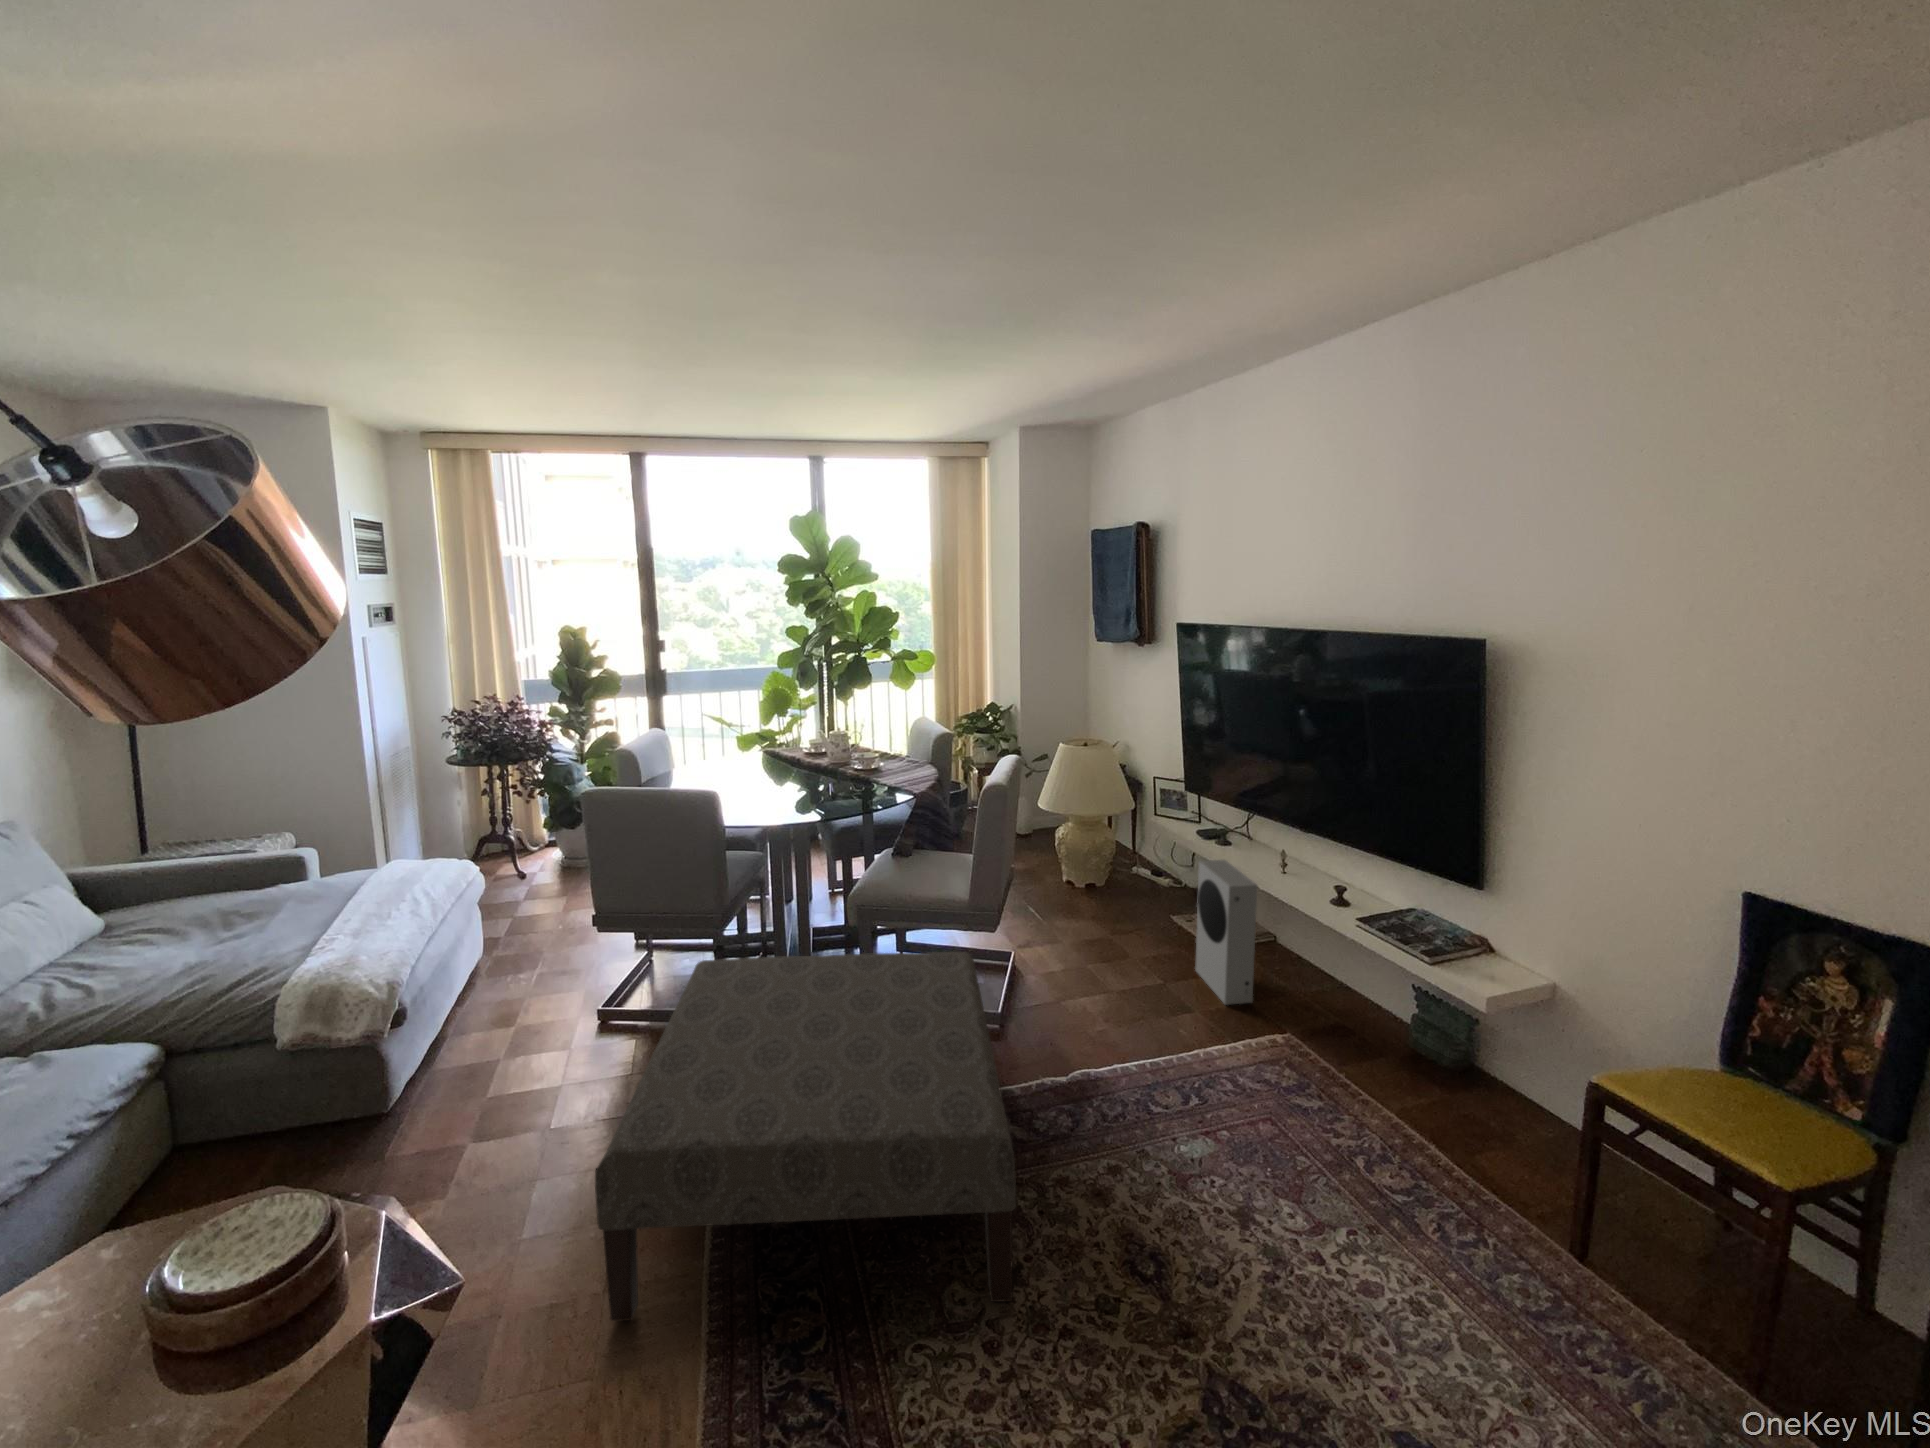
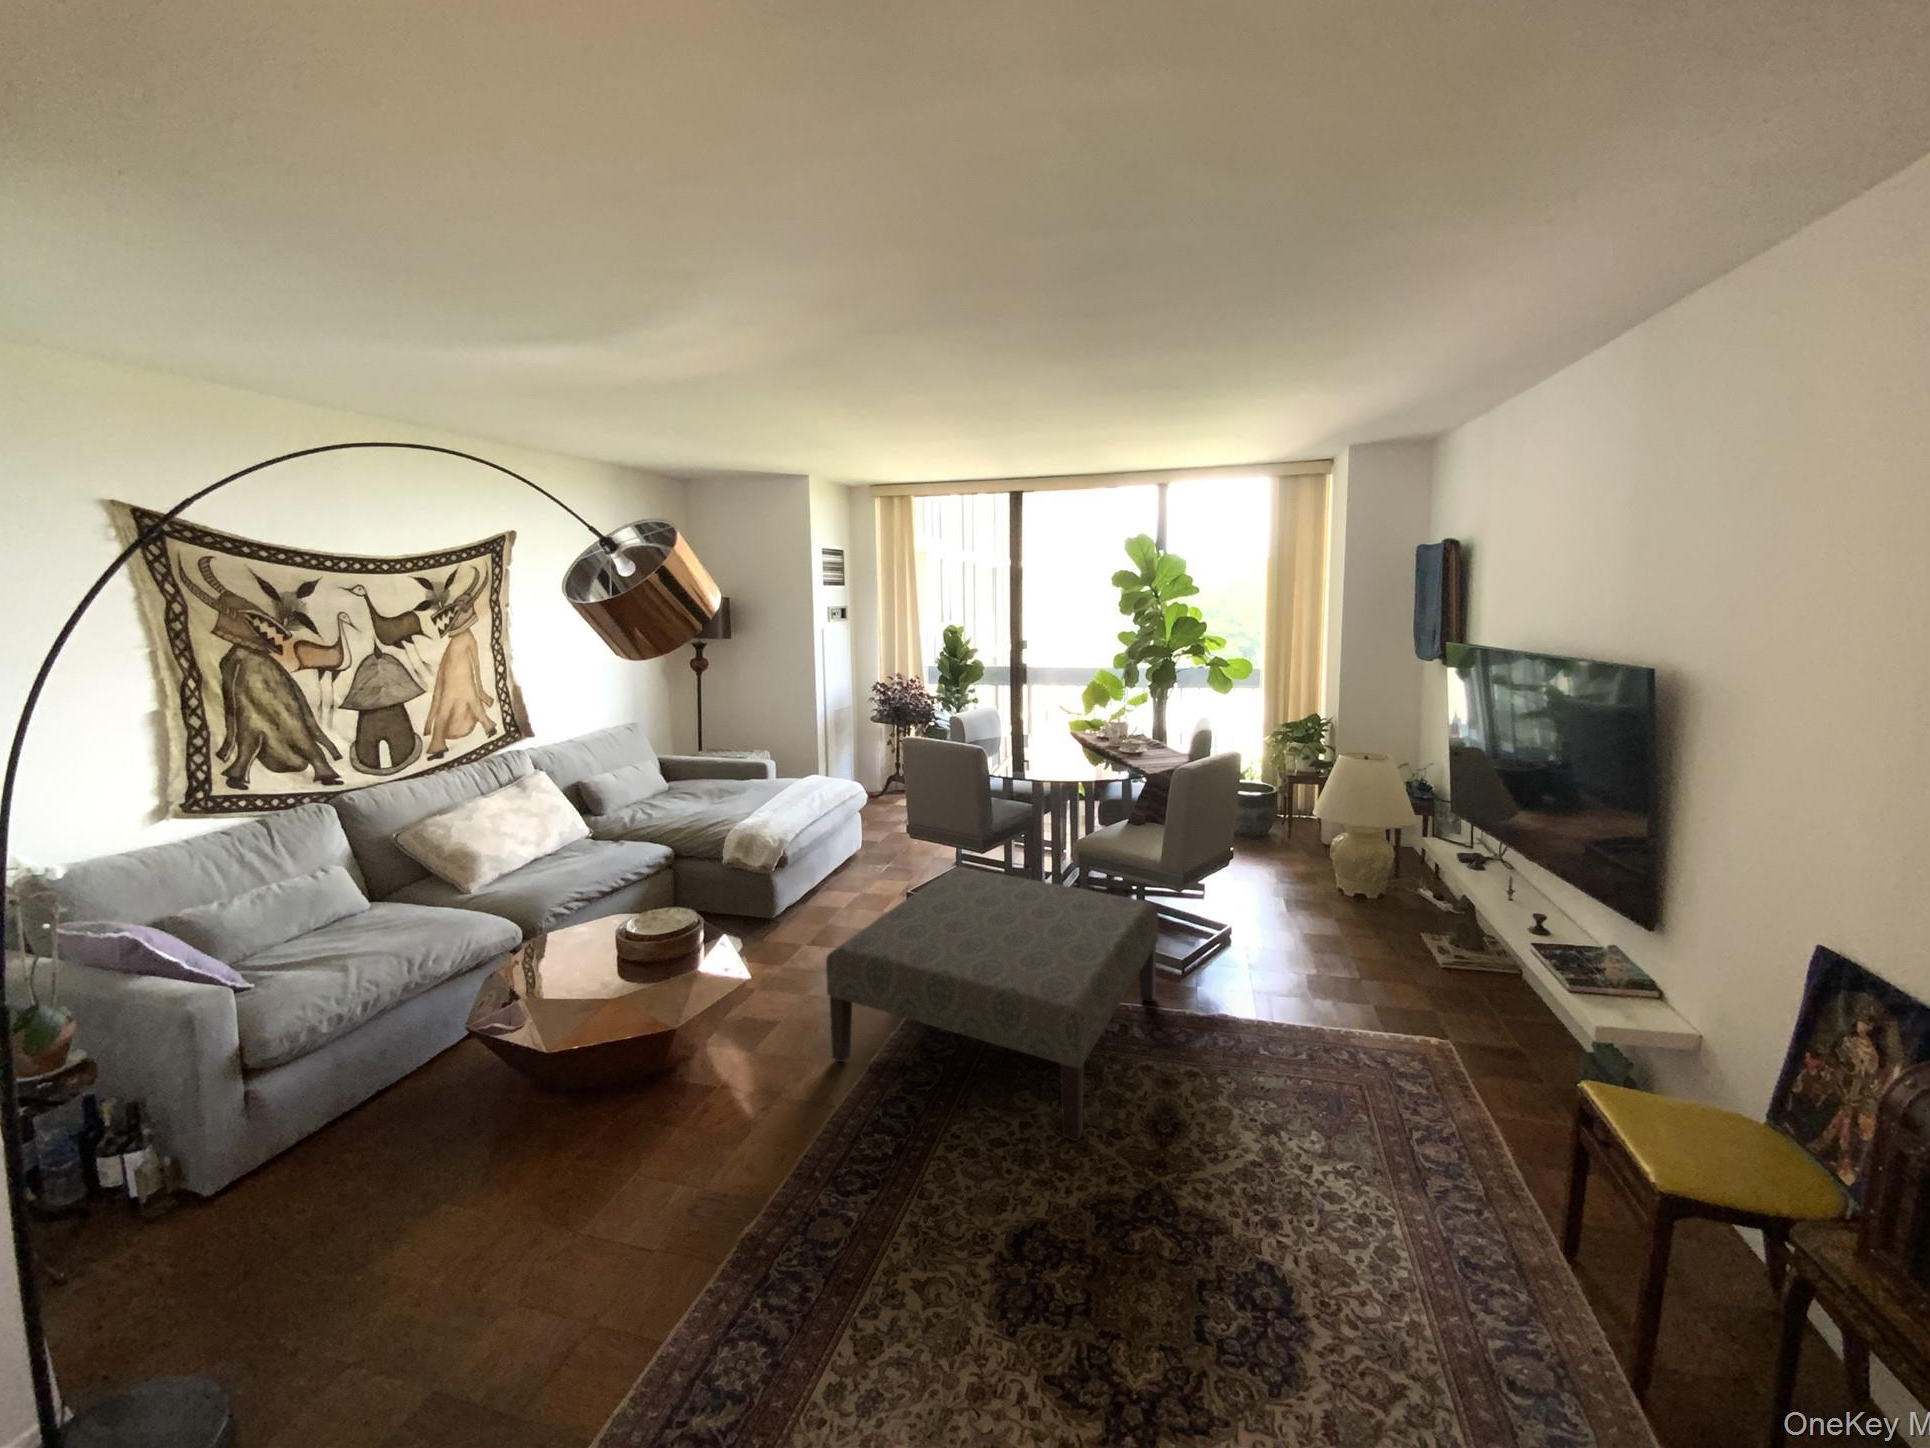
speaker: present [1195,860,1258,1005] -> none [1429,878,1482,1032]

